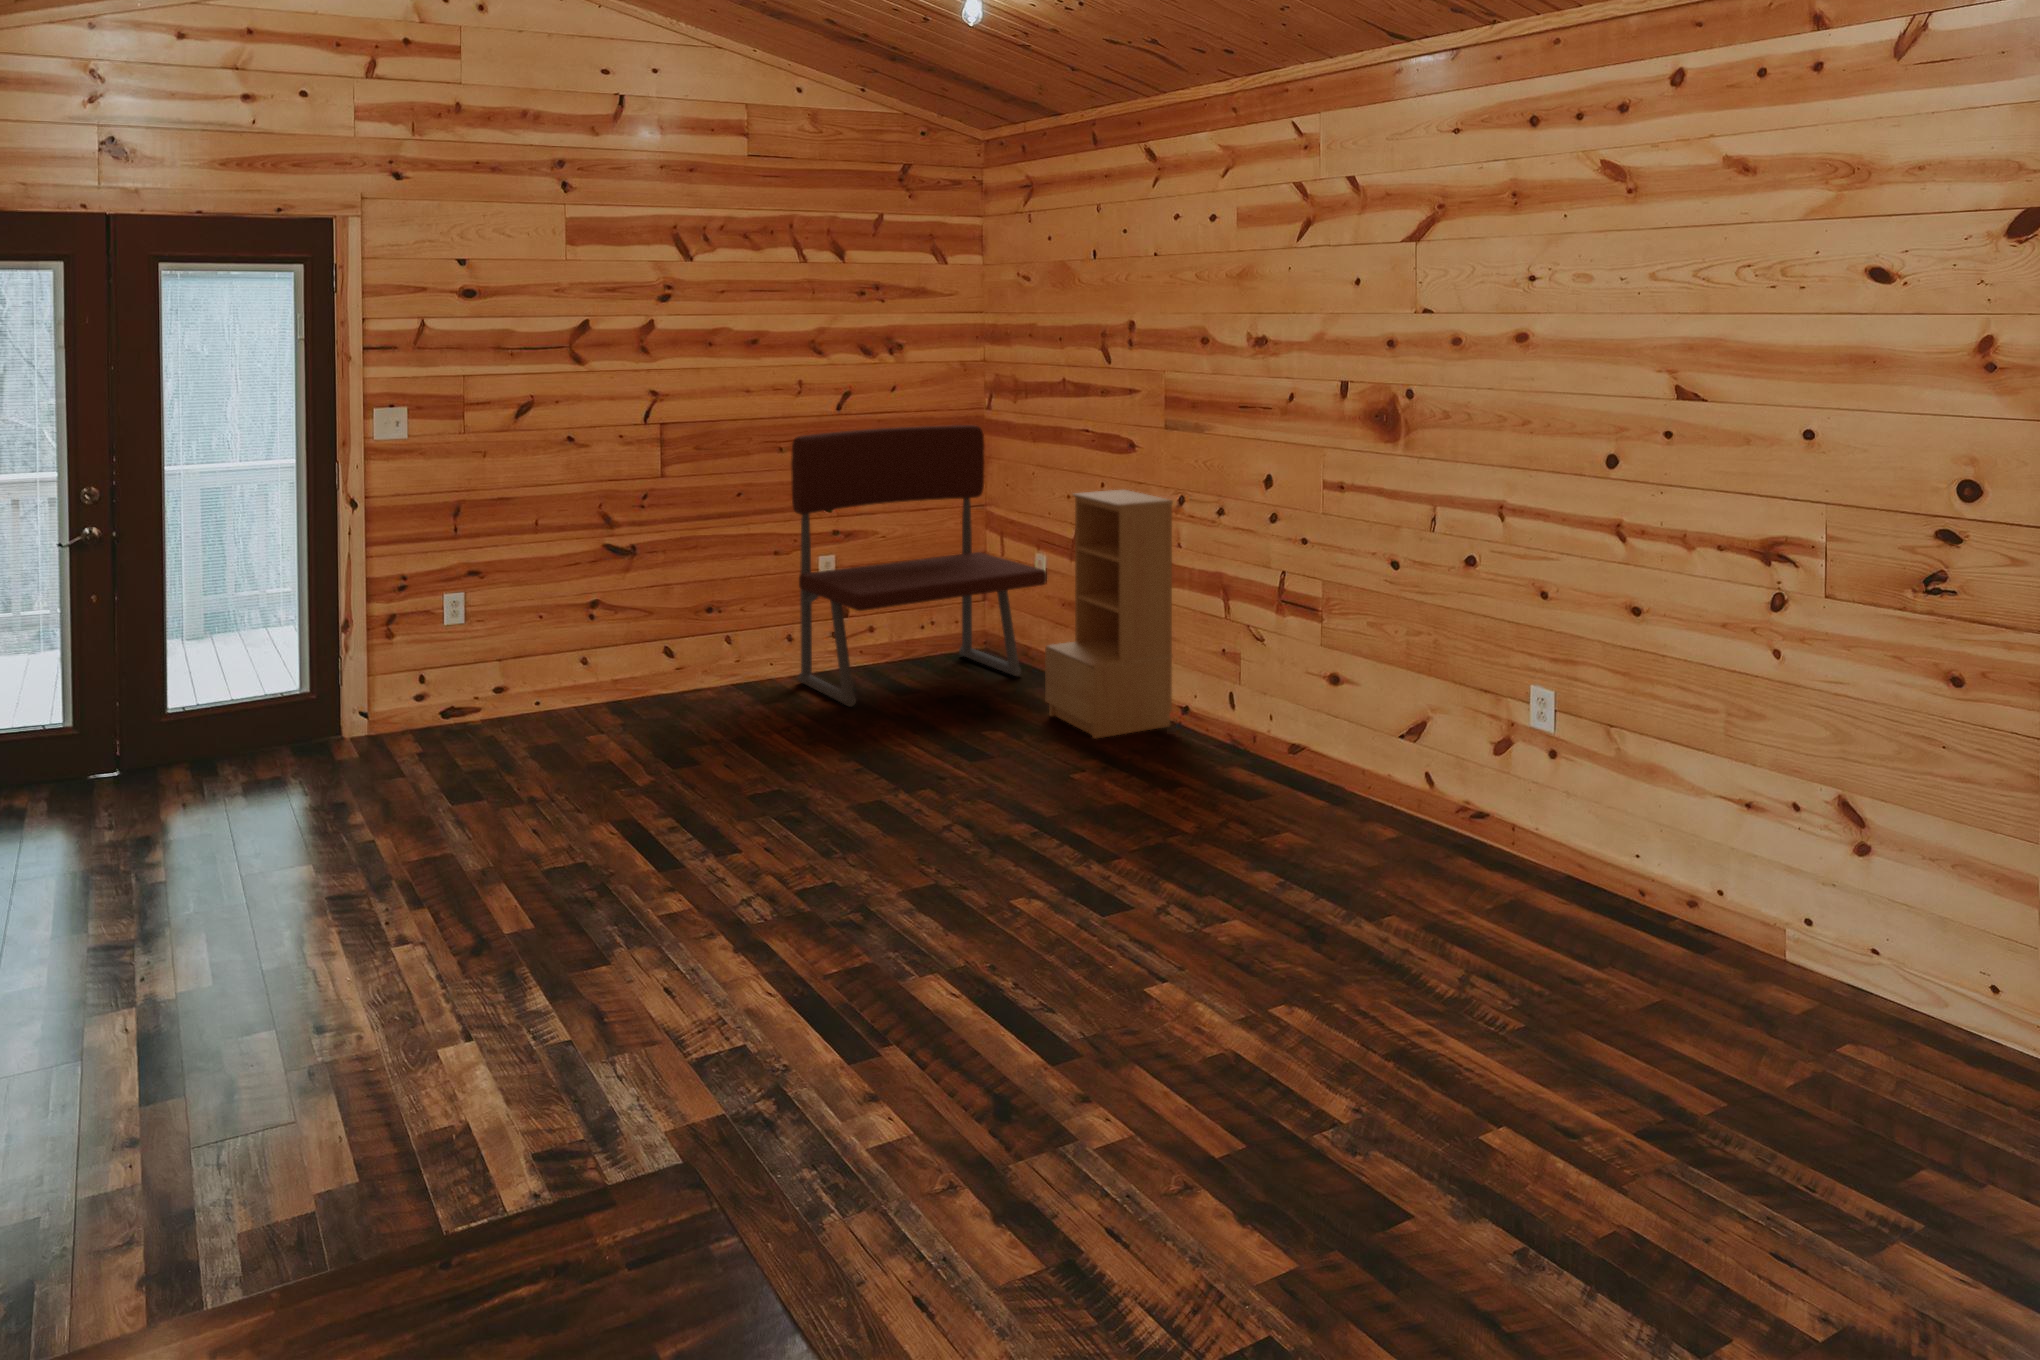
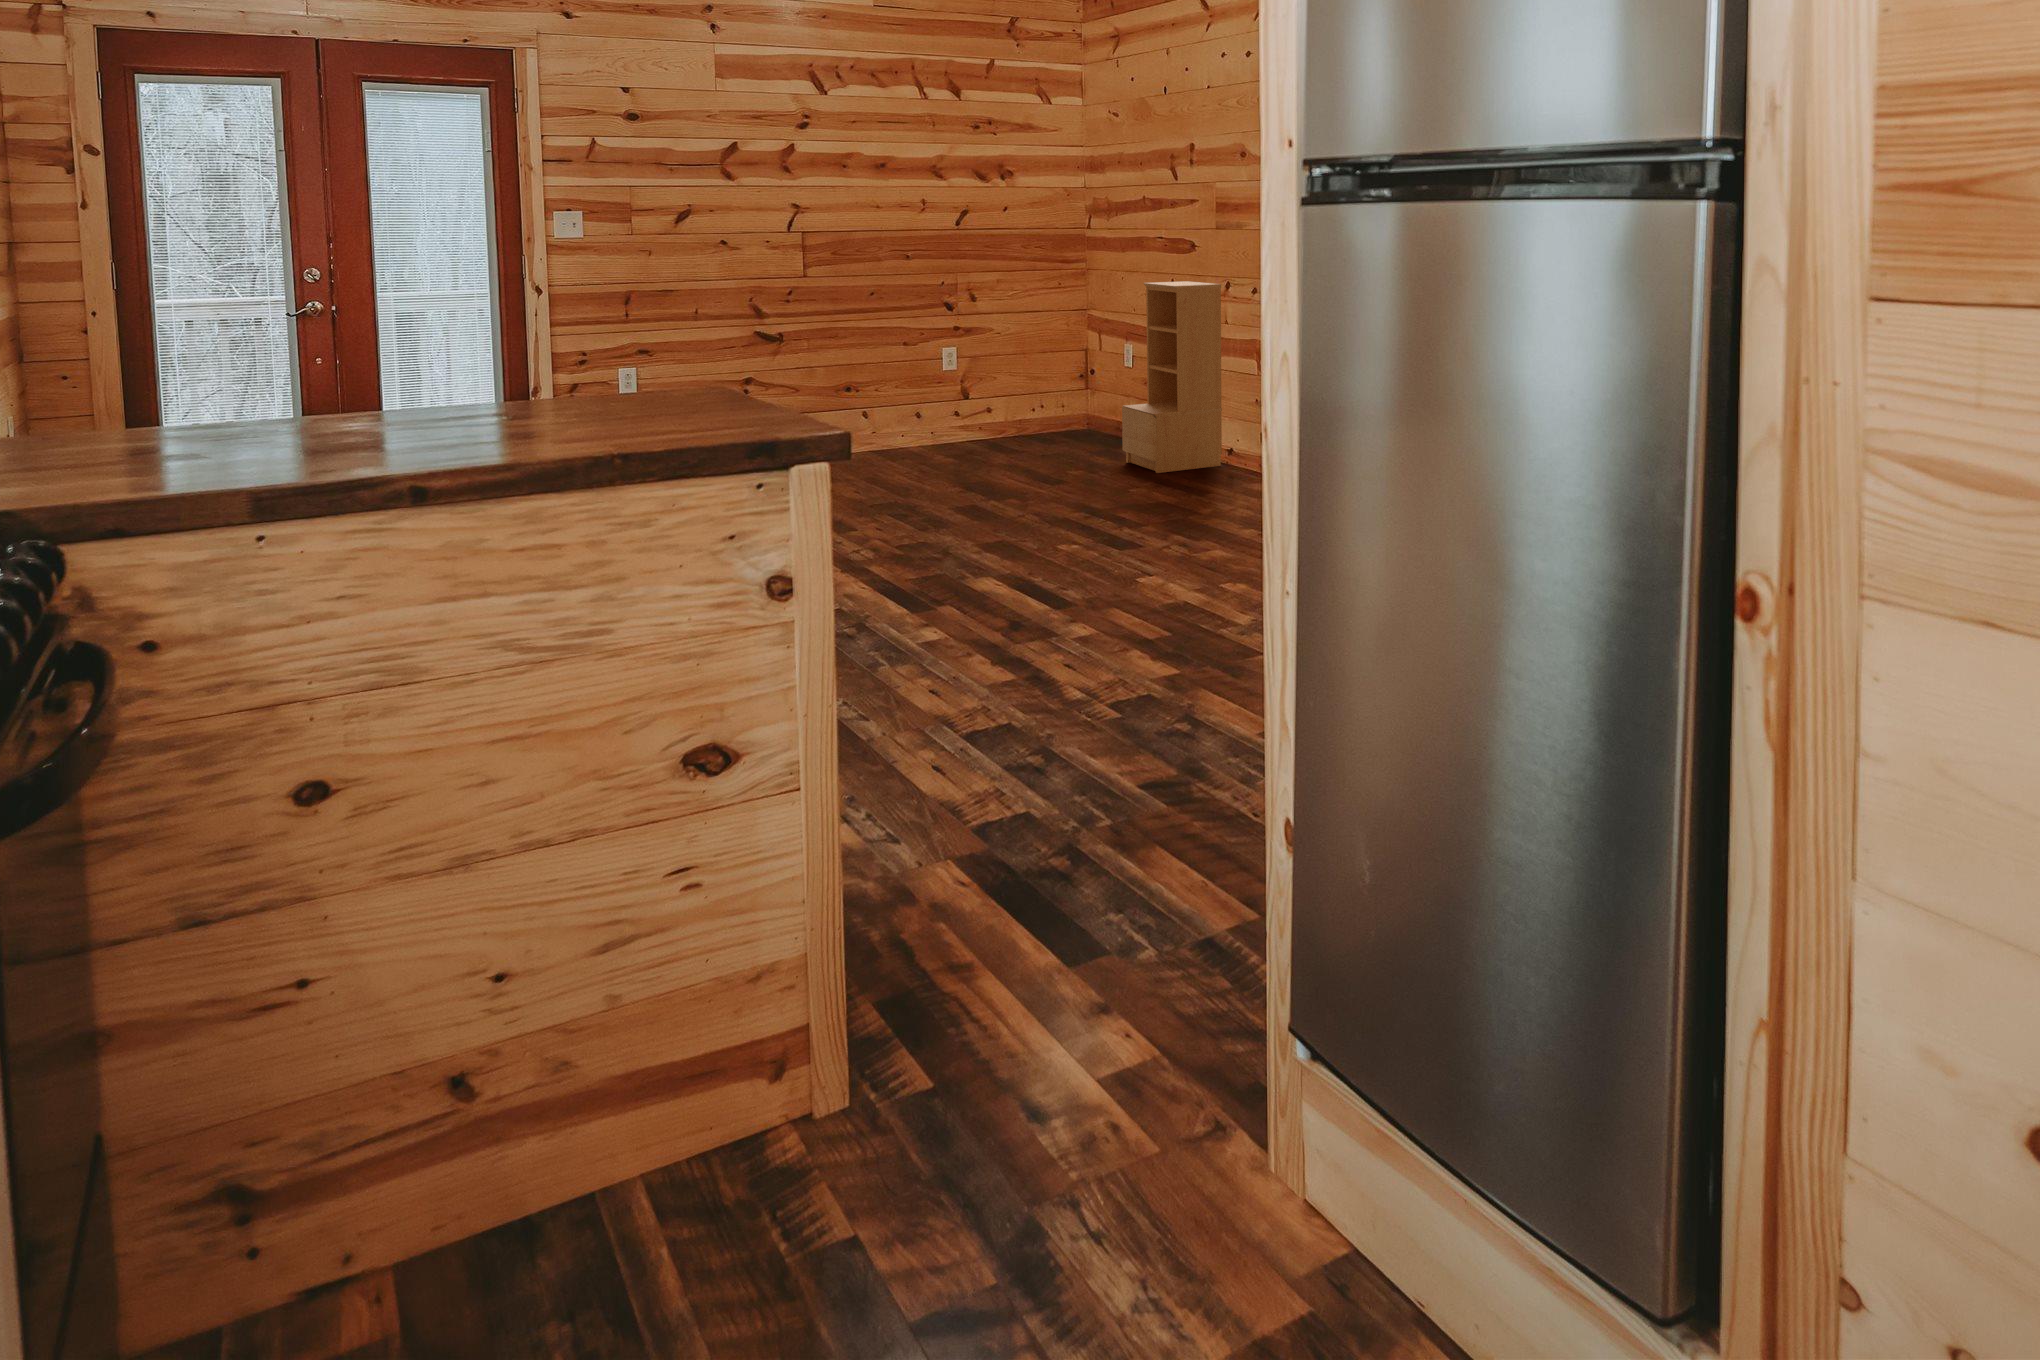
bench: present [791,425,1047,707] -> none [915,240,1131,462]

